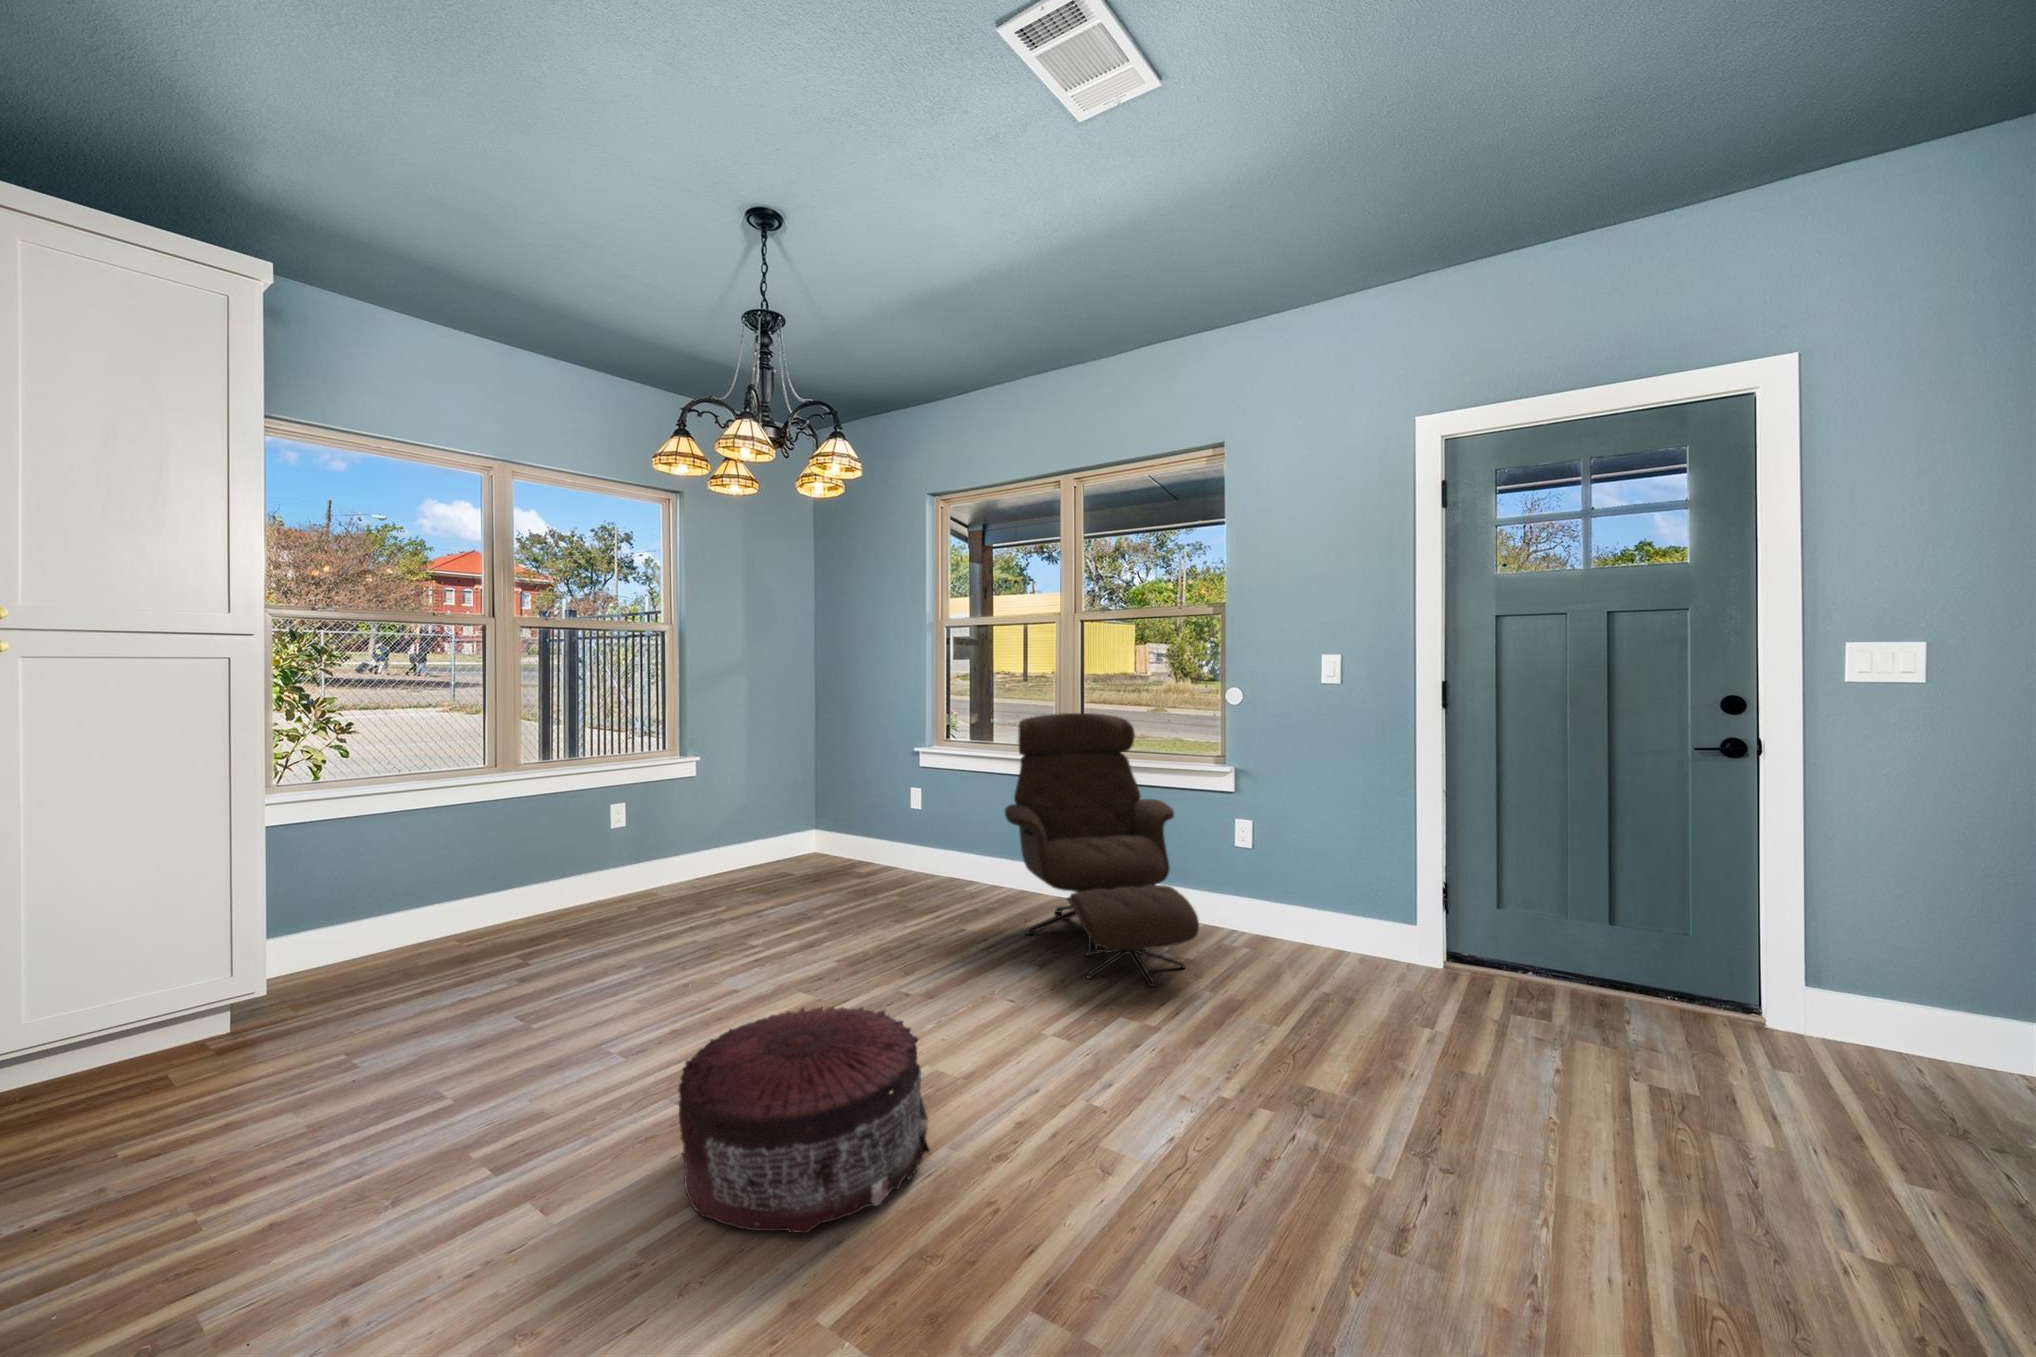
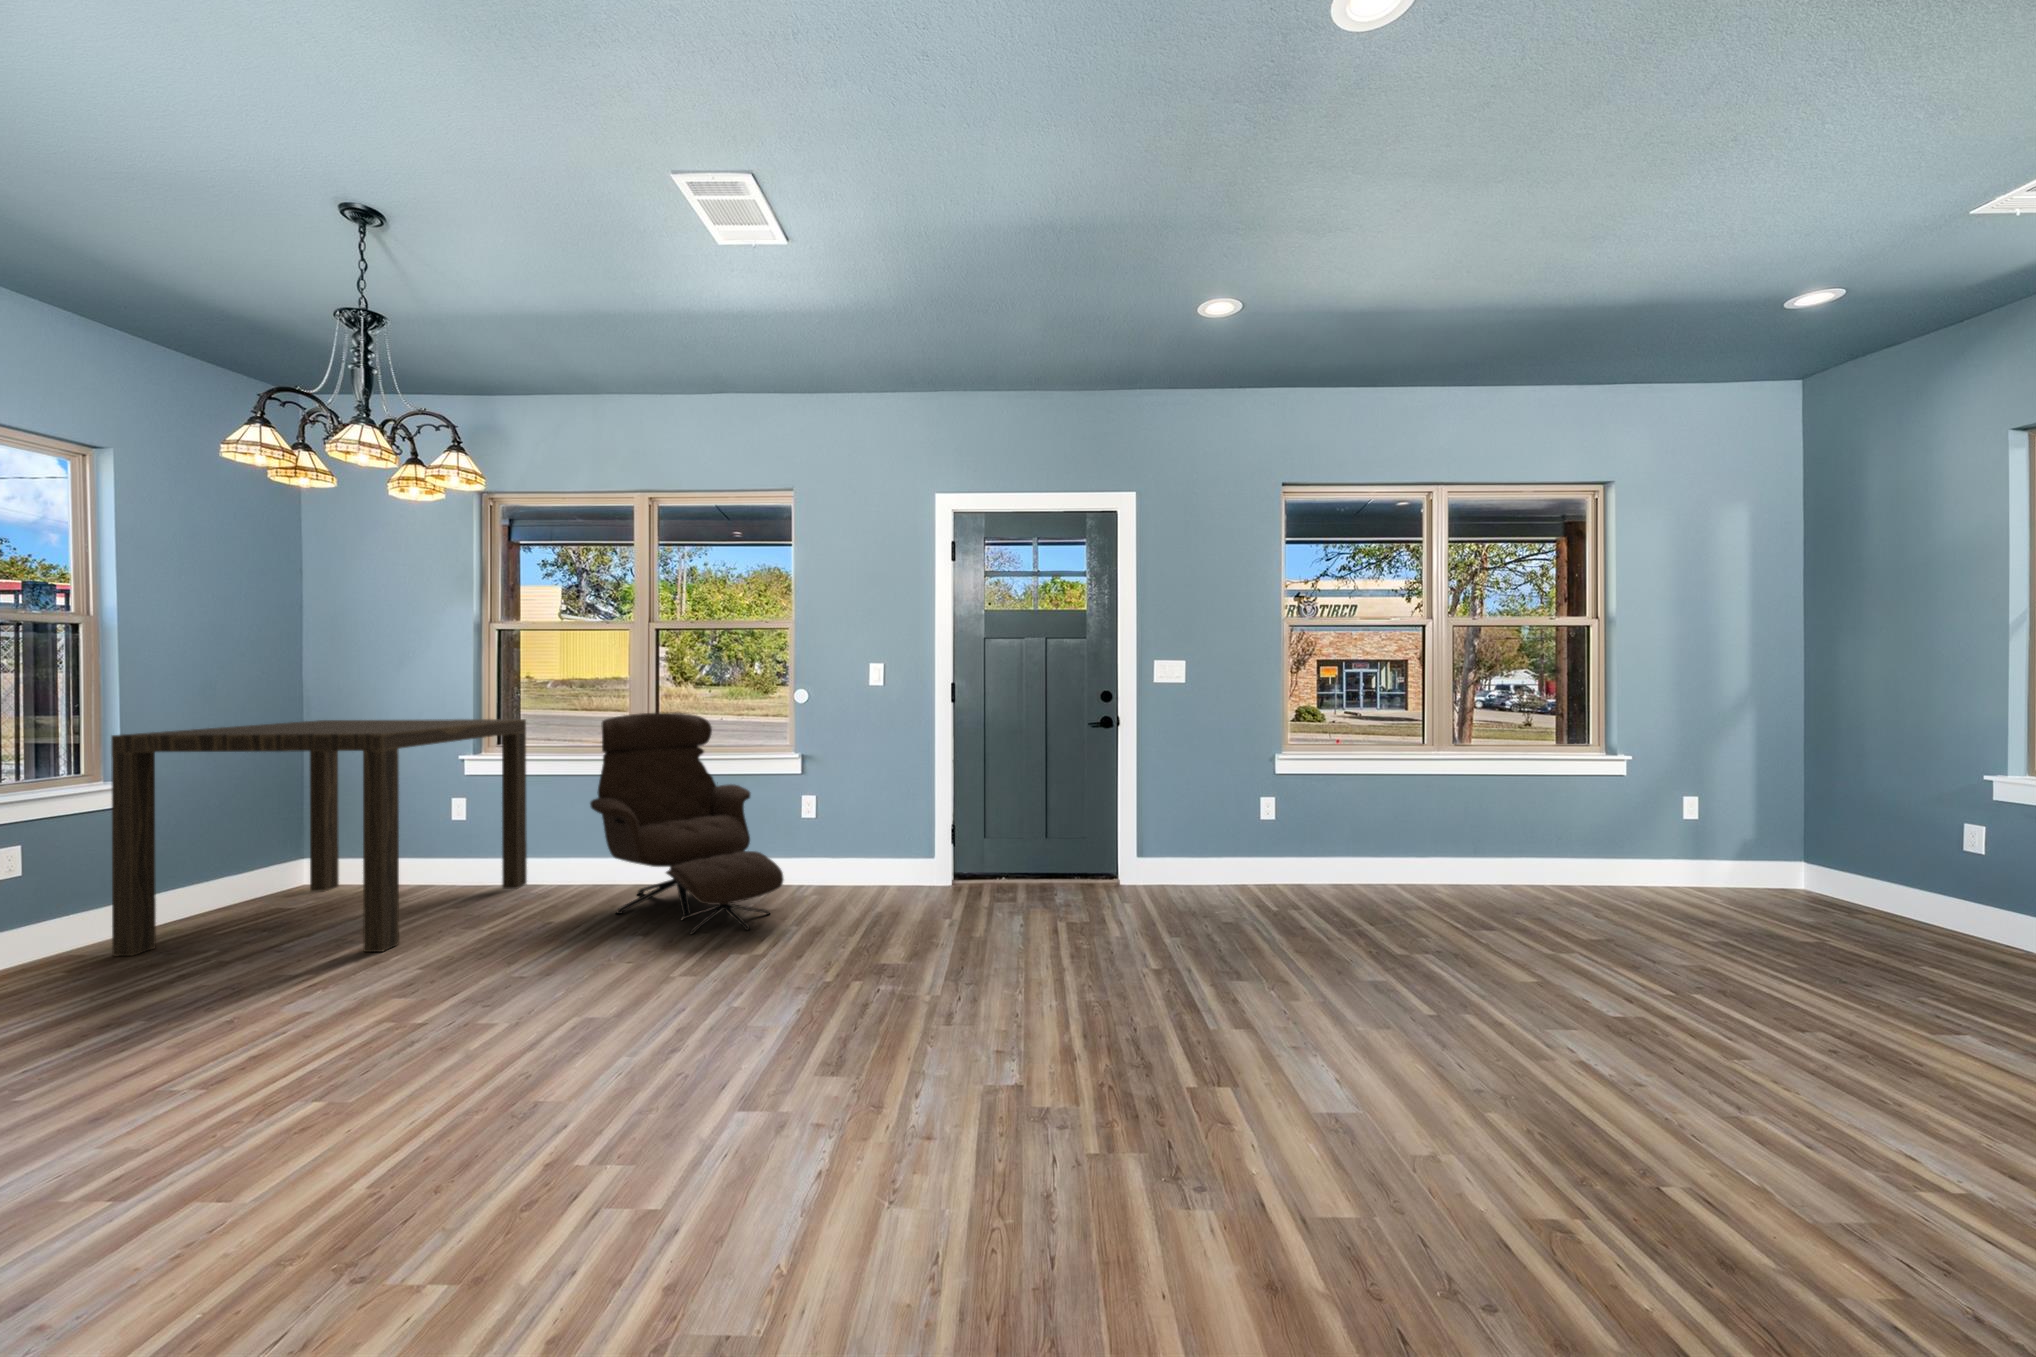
dining table: none [665,712,965,937] -> present [111,719,527,956]
pouf: present [679,1007,930,1233] -> none [353,964,613,1156]

